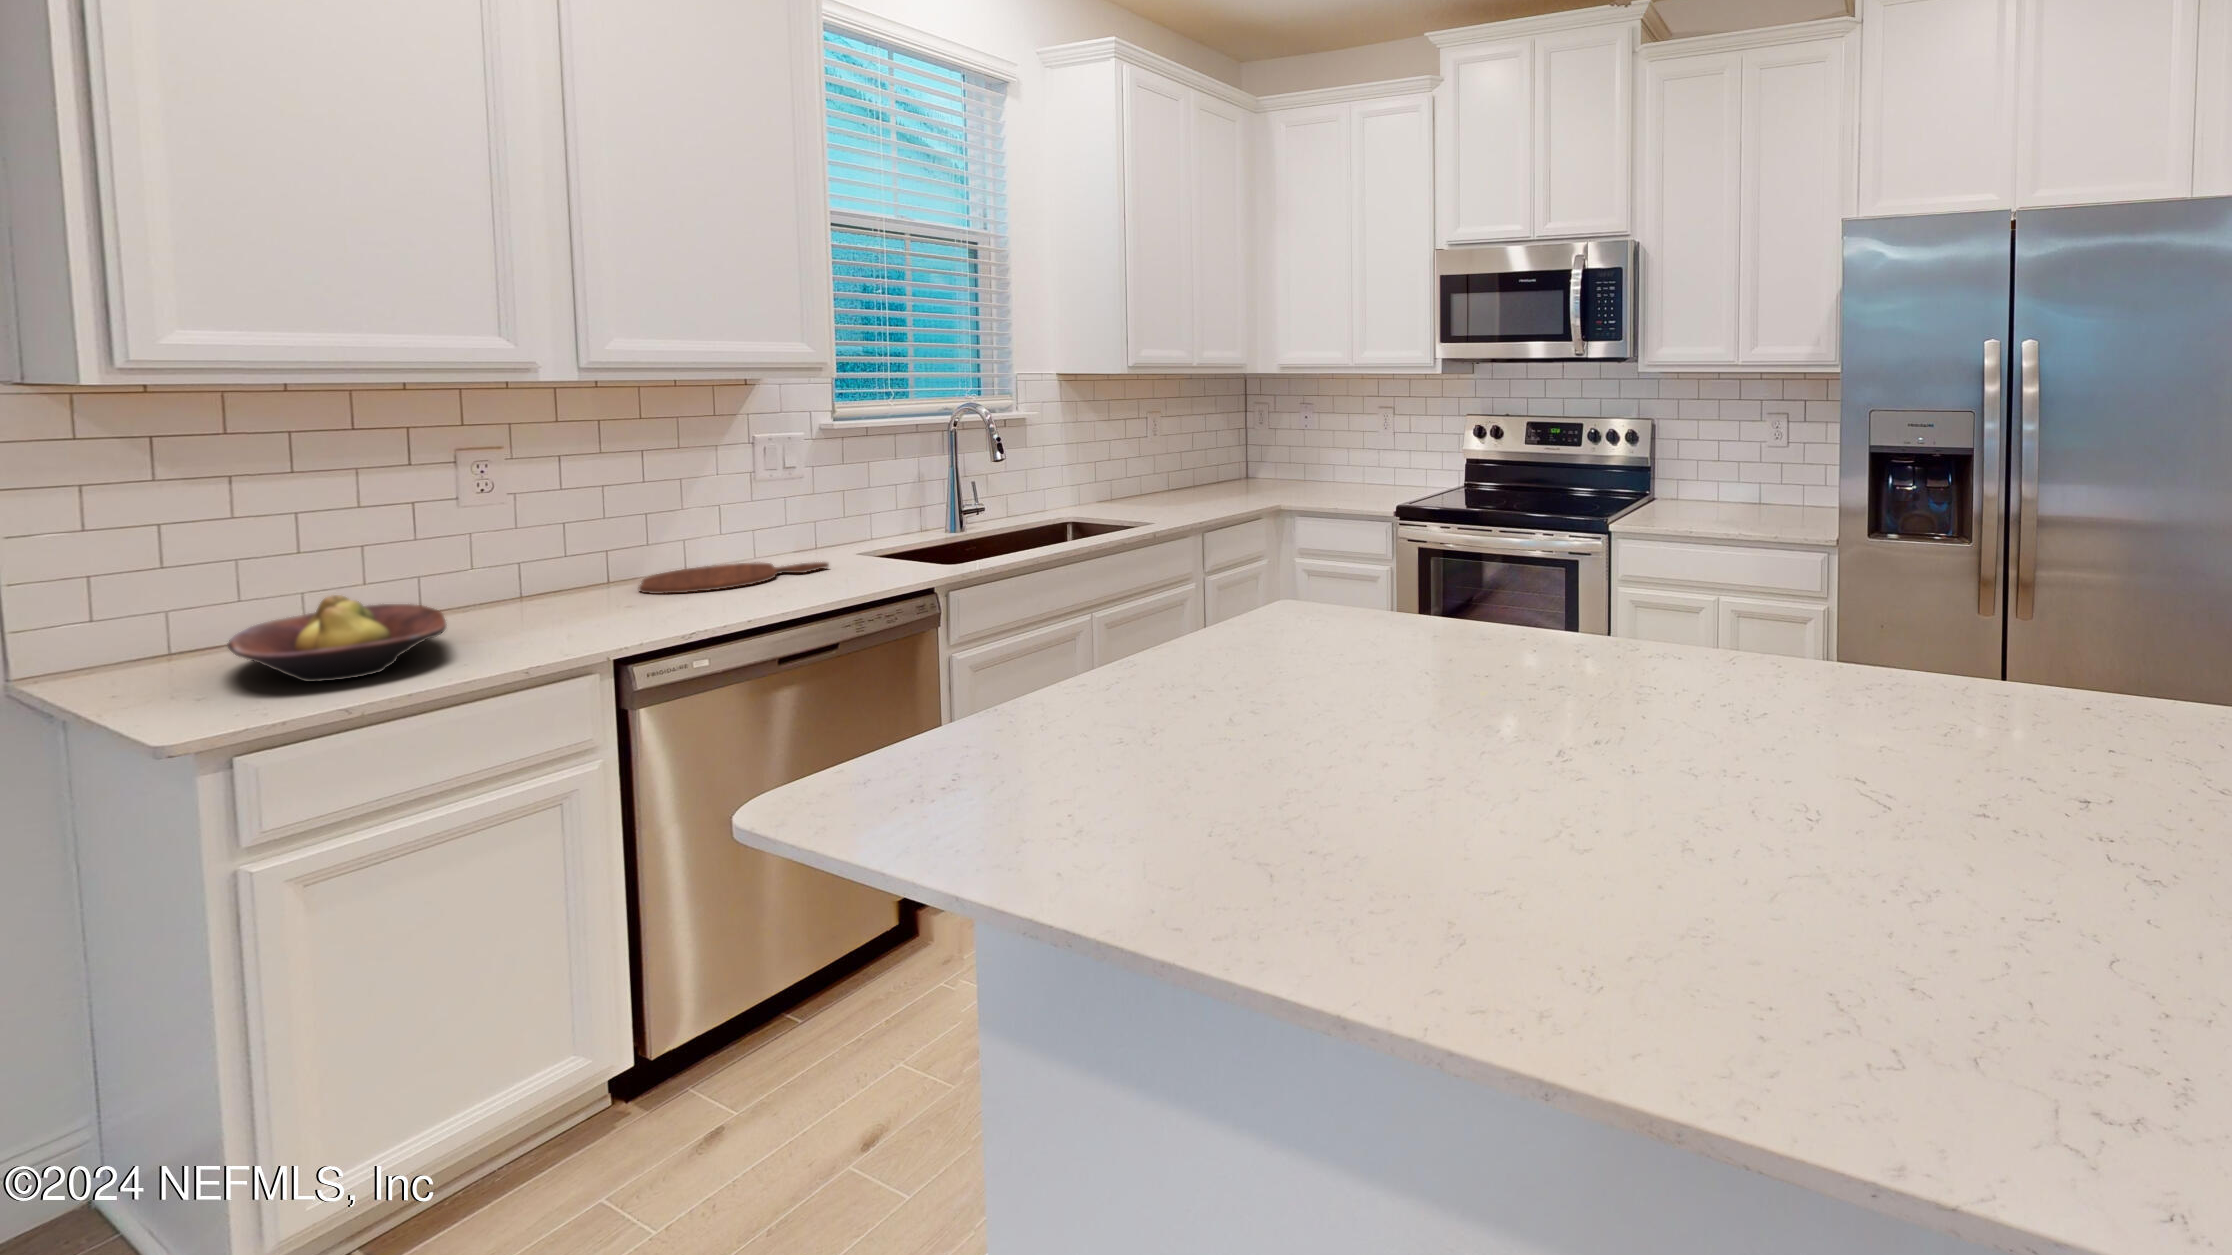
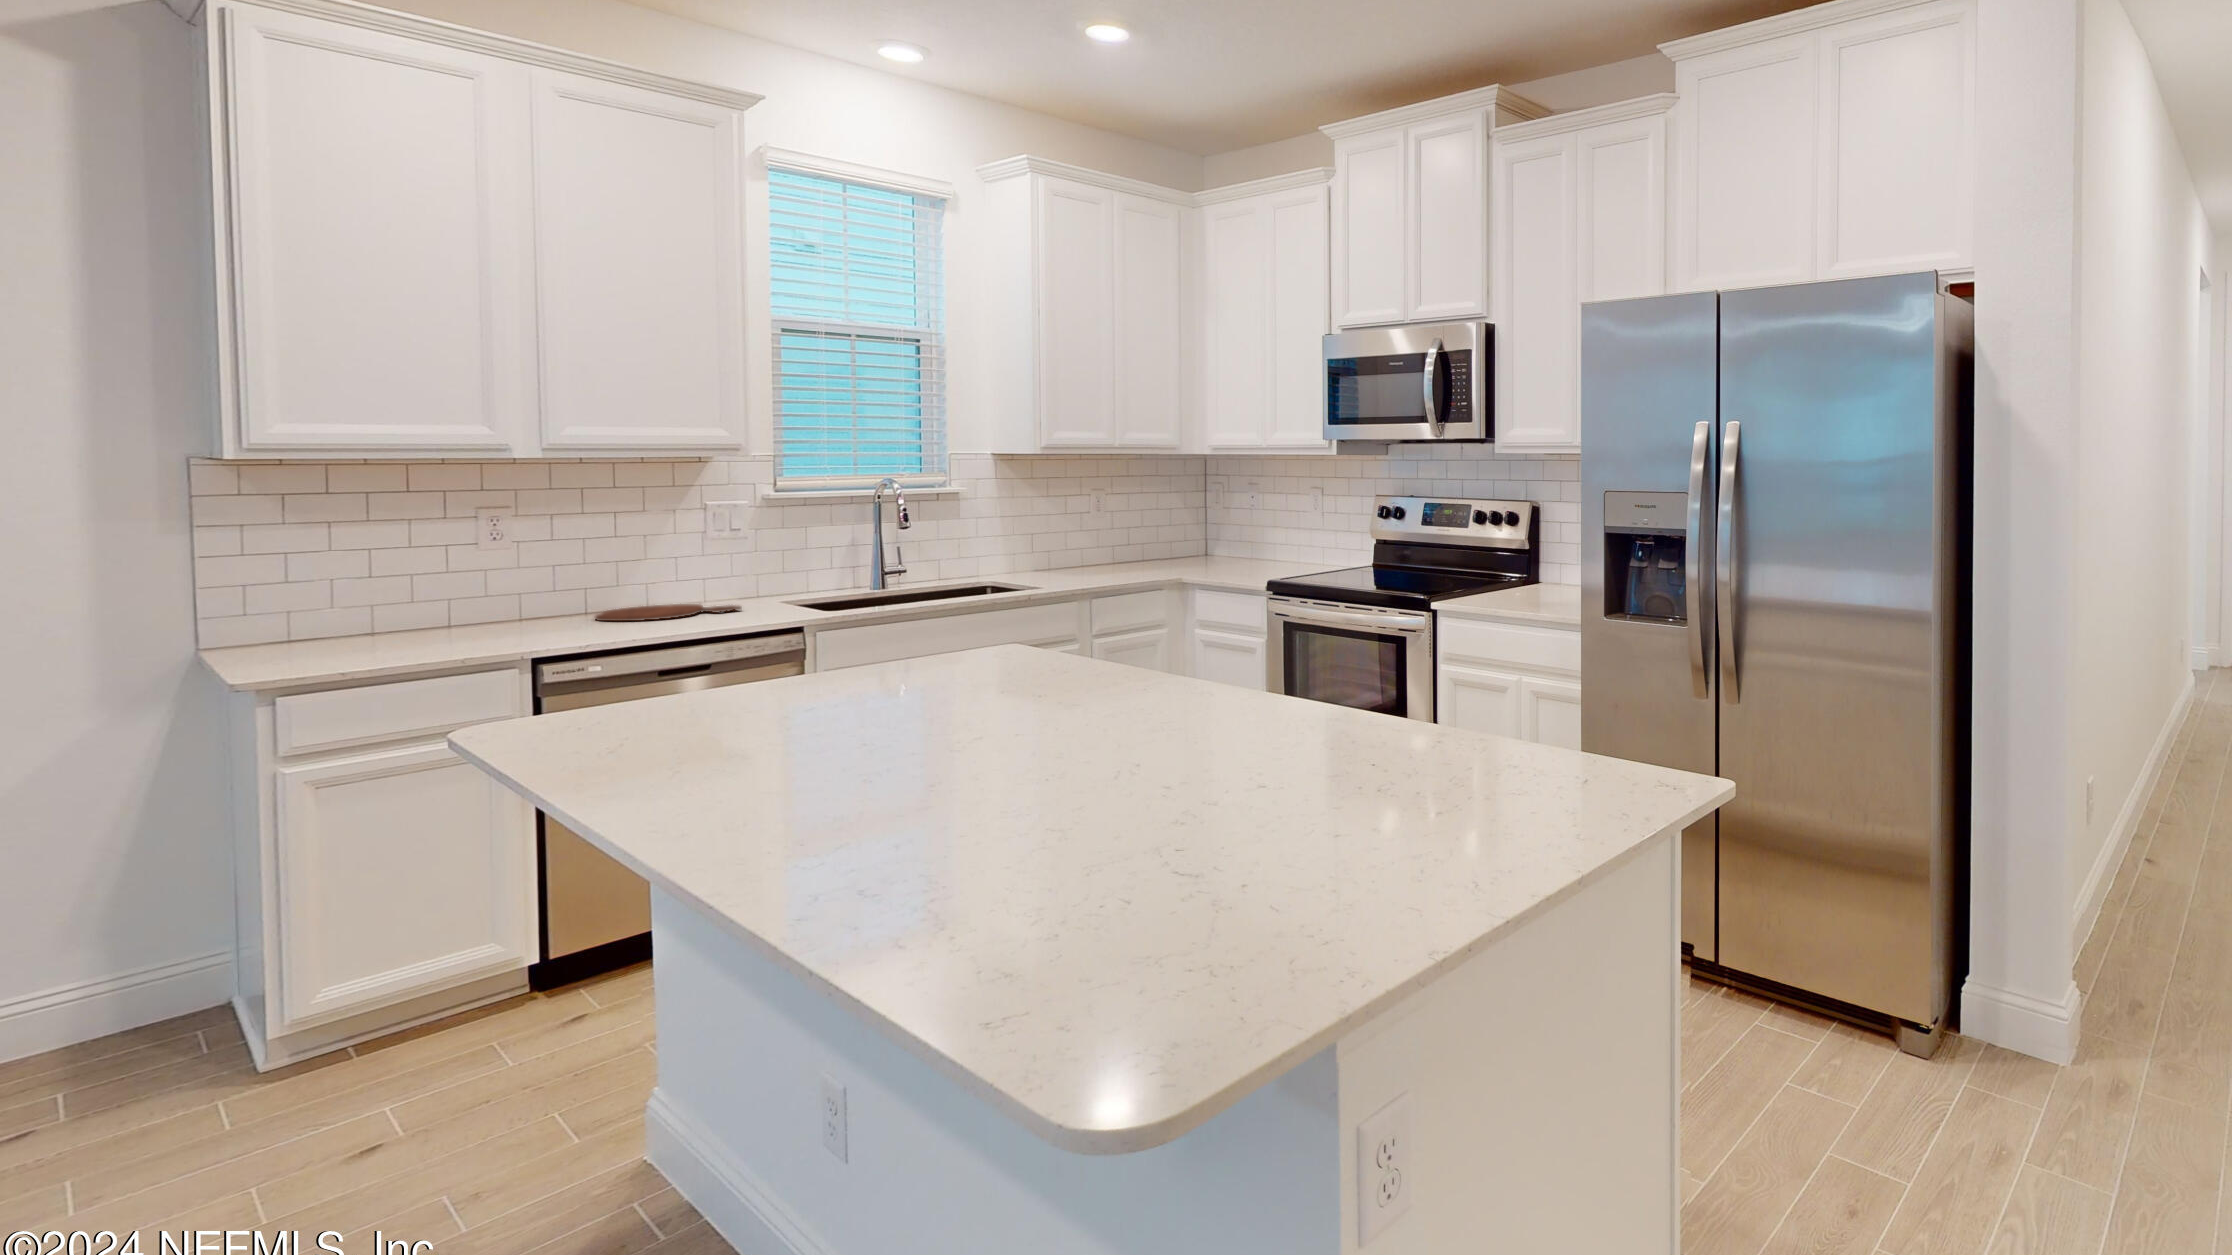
fruit bowl: present [228,595,447,682] -> none [298,603,436,658]

